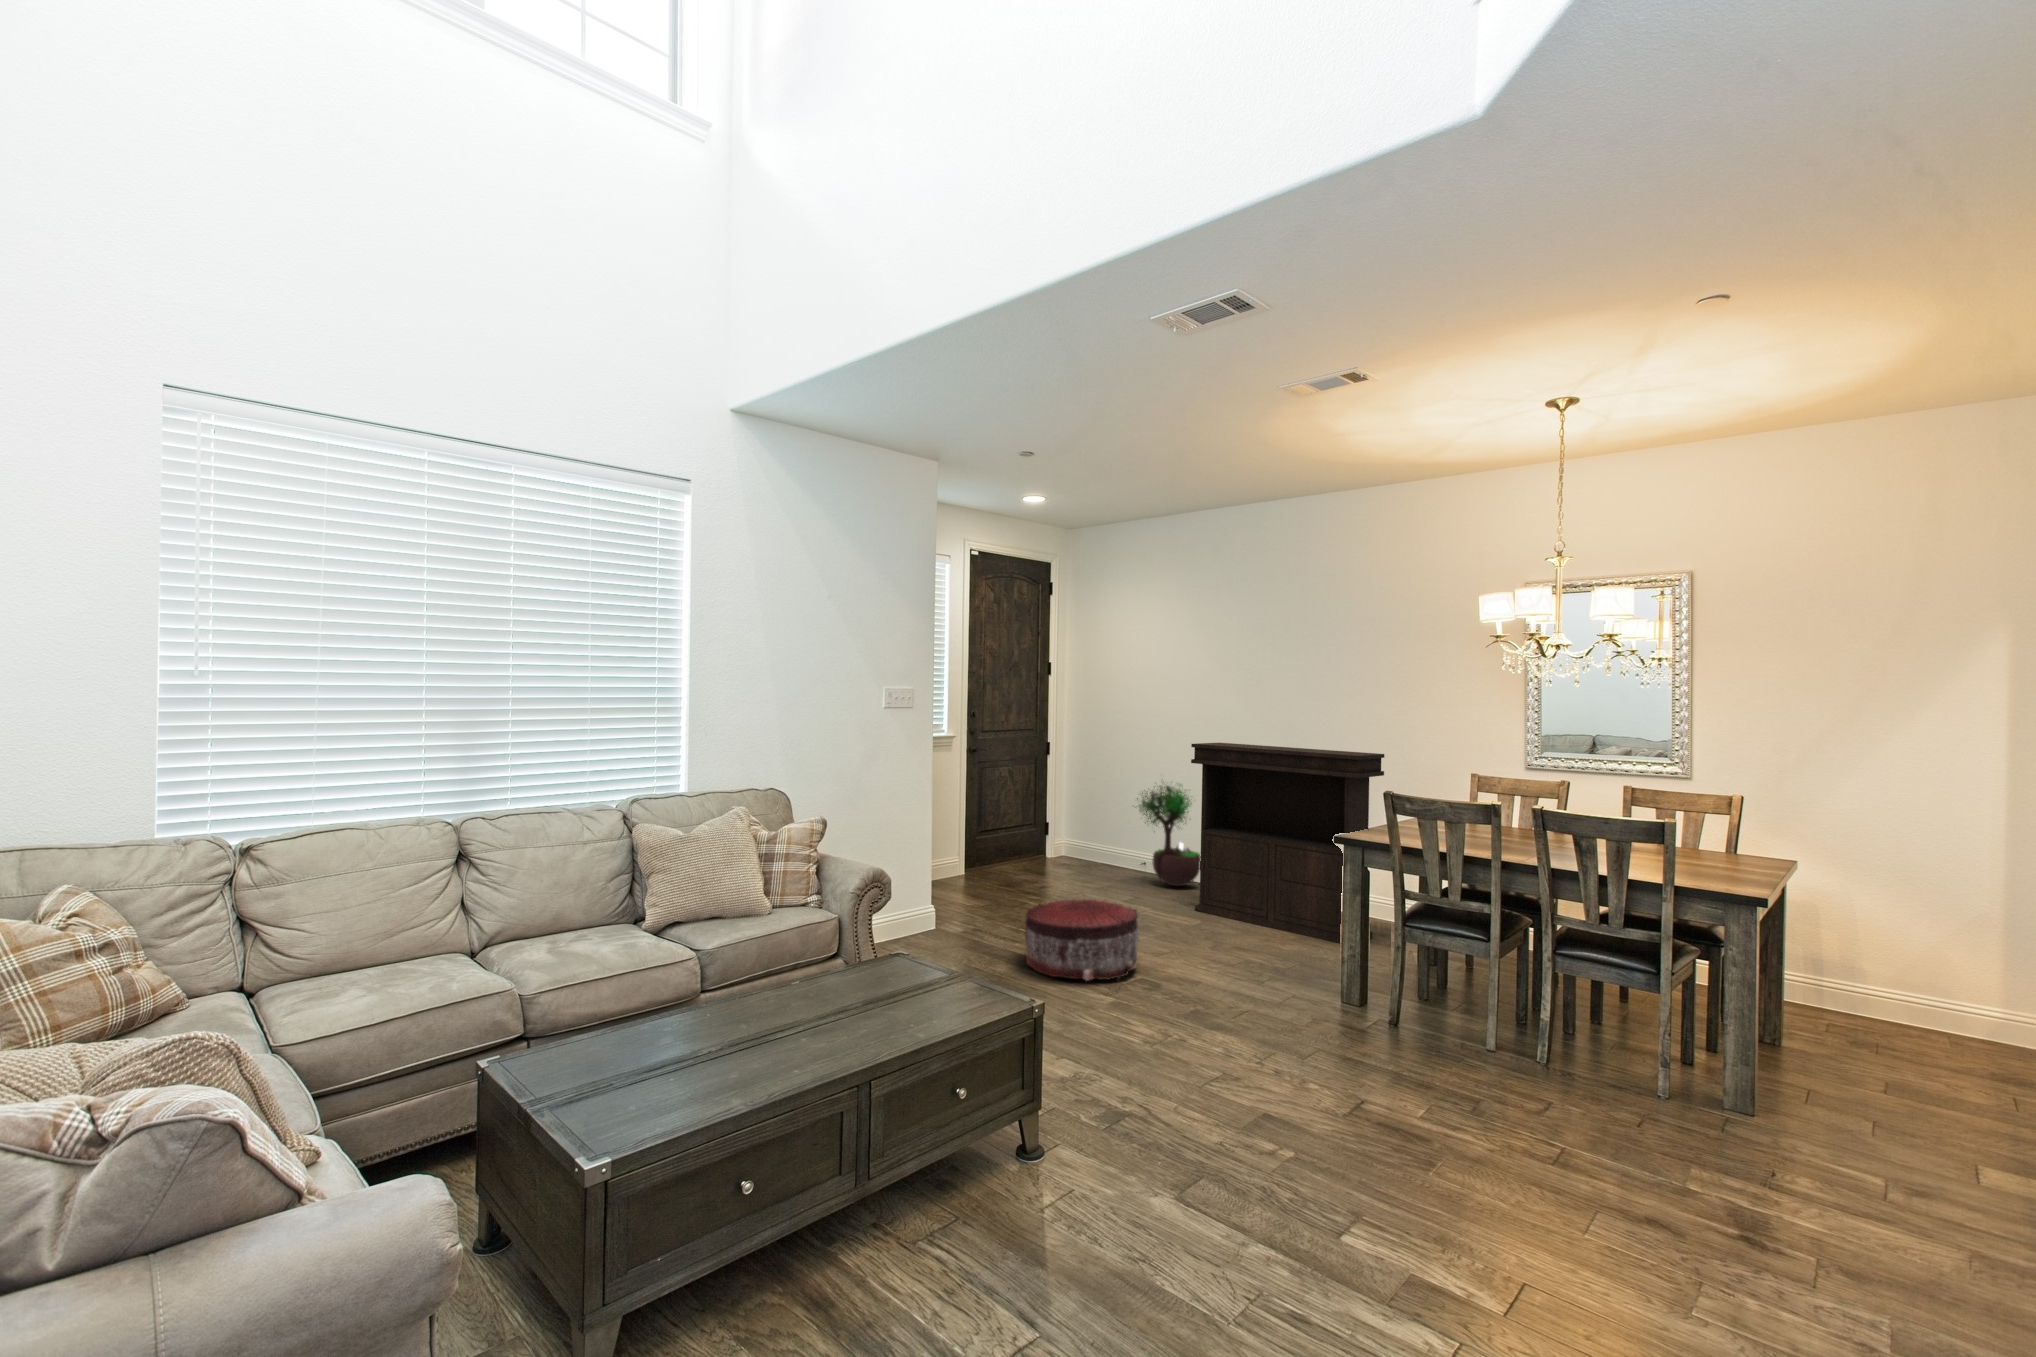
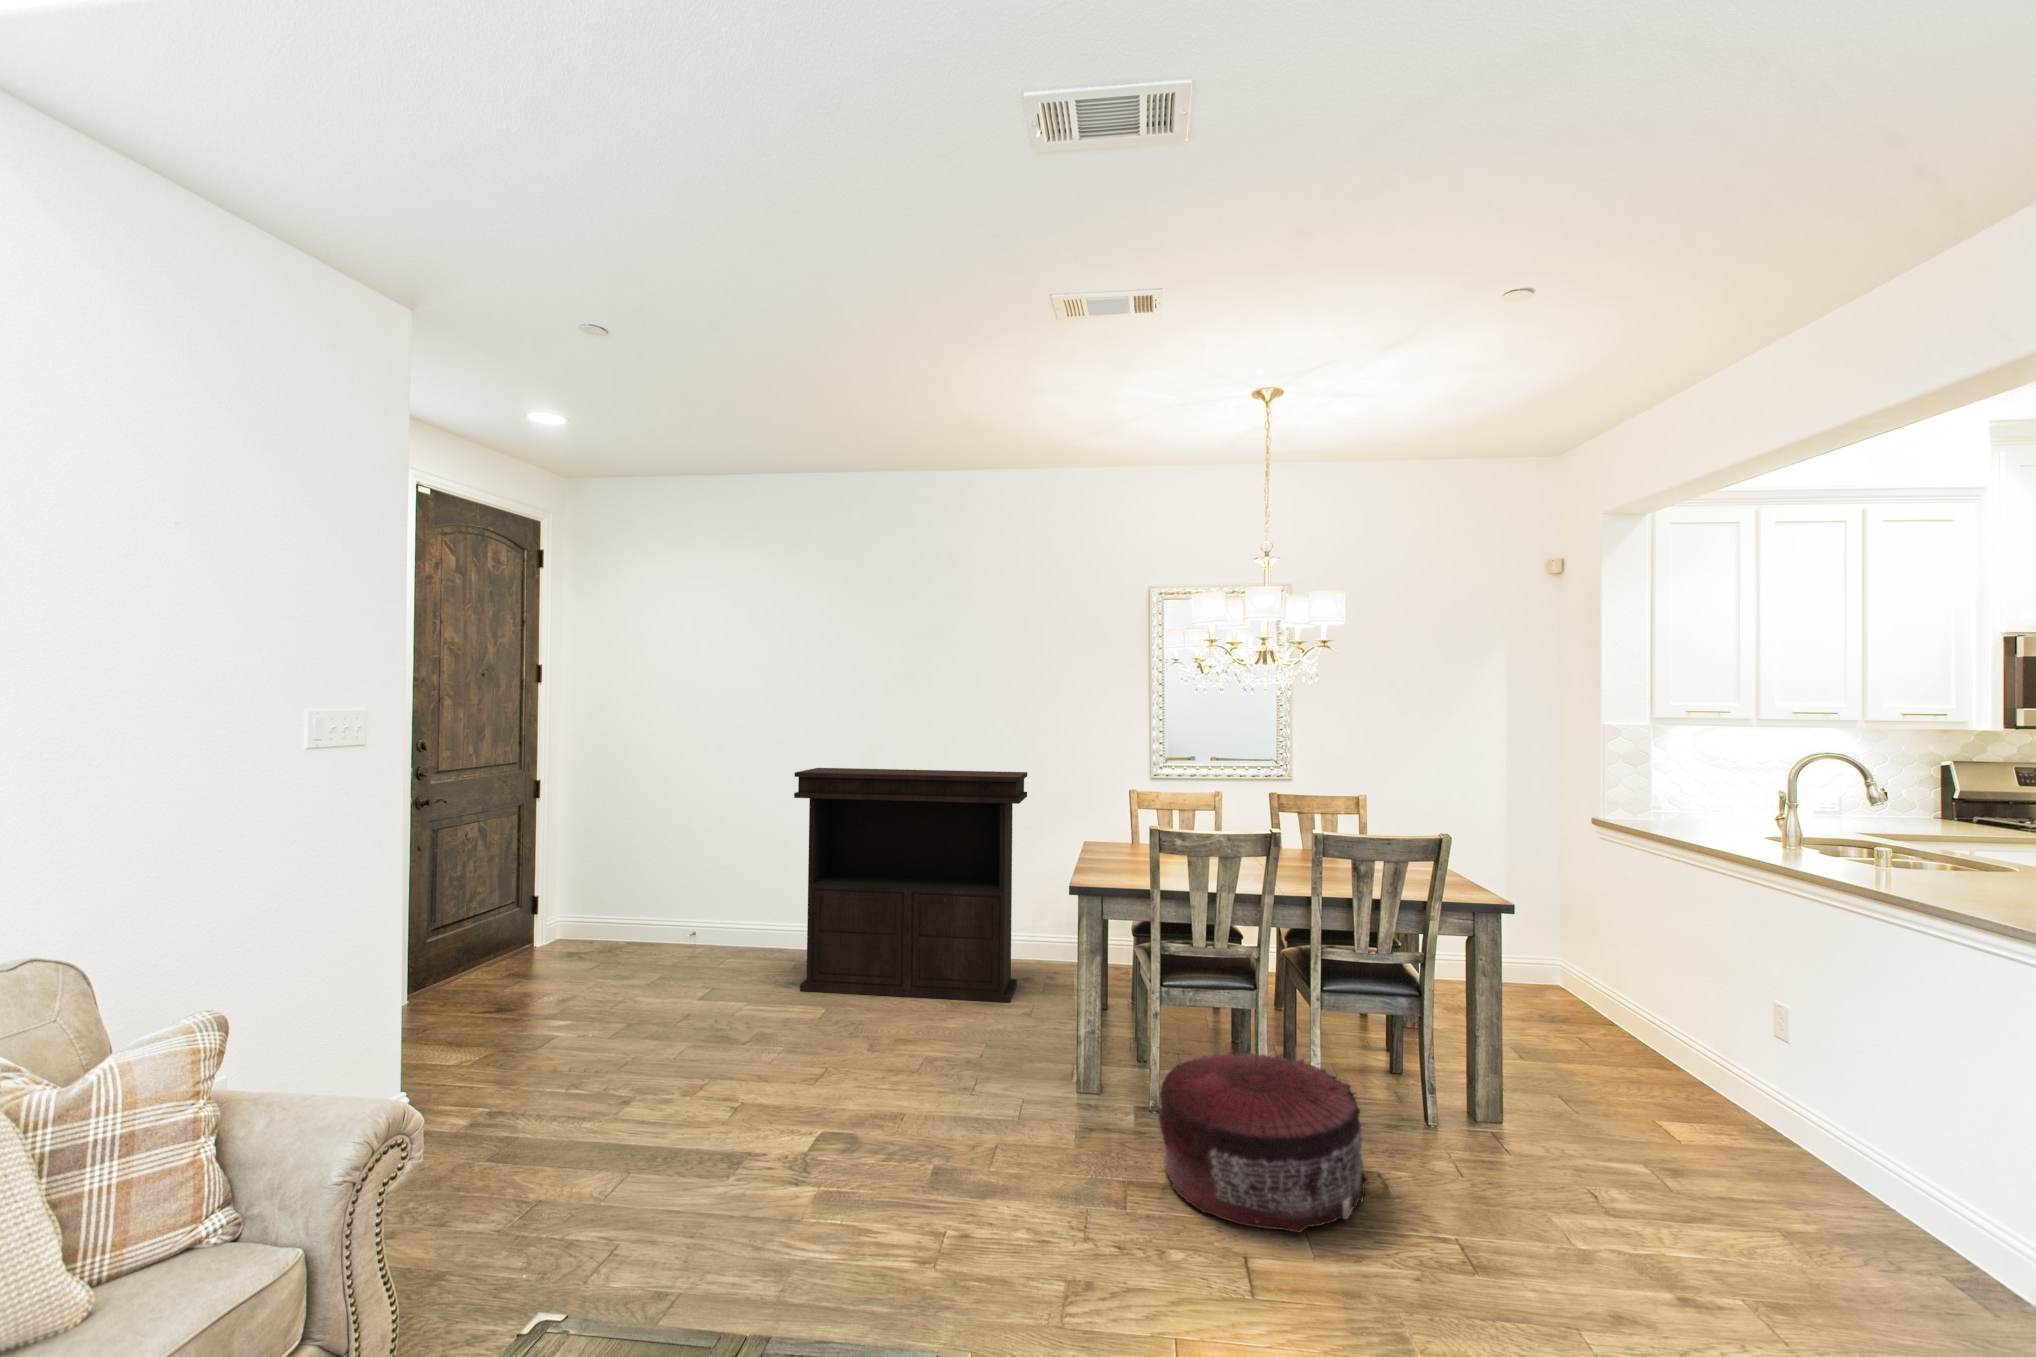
potted tree: present [1137,786,1200,886] -> none [690,812,779,958]
pouf: present [1025,899,1139,981] -> present [1158,1051,1368,1233]

